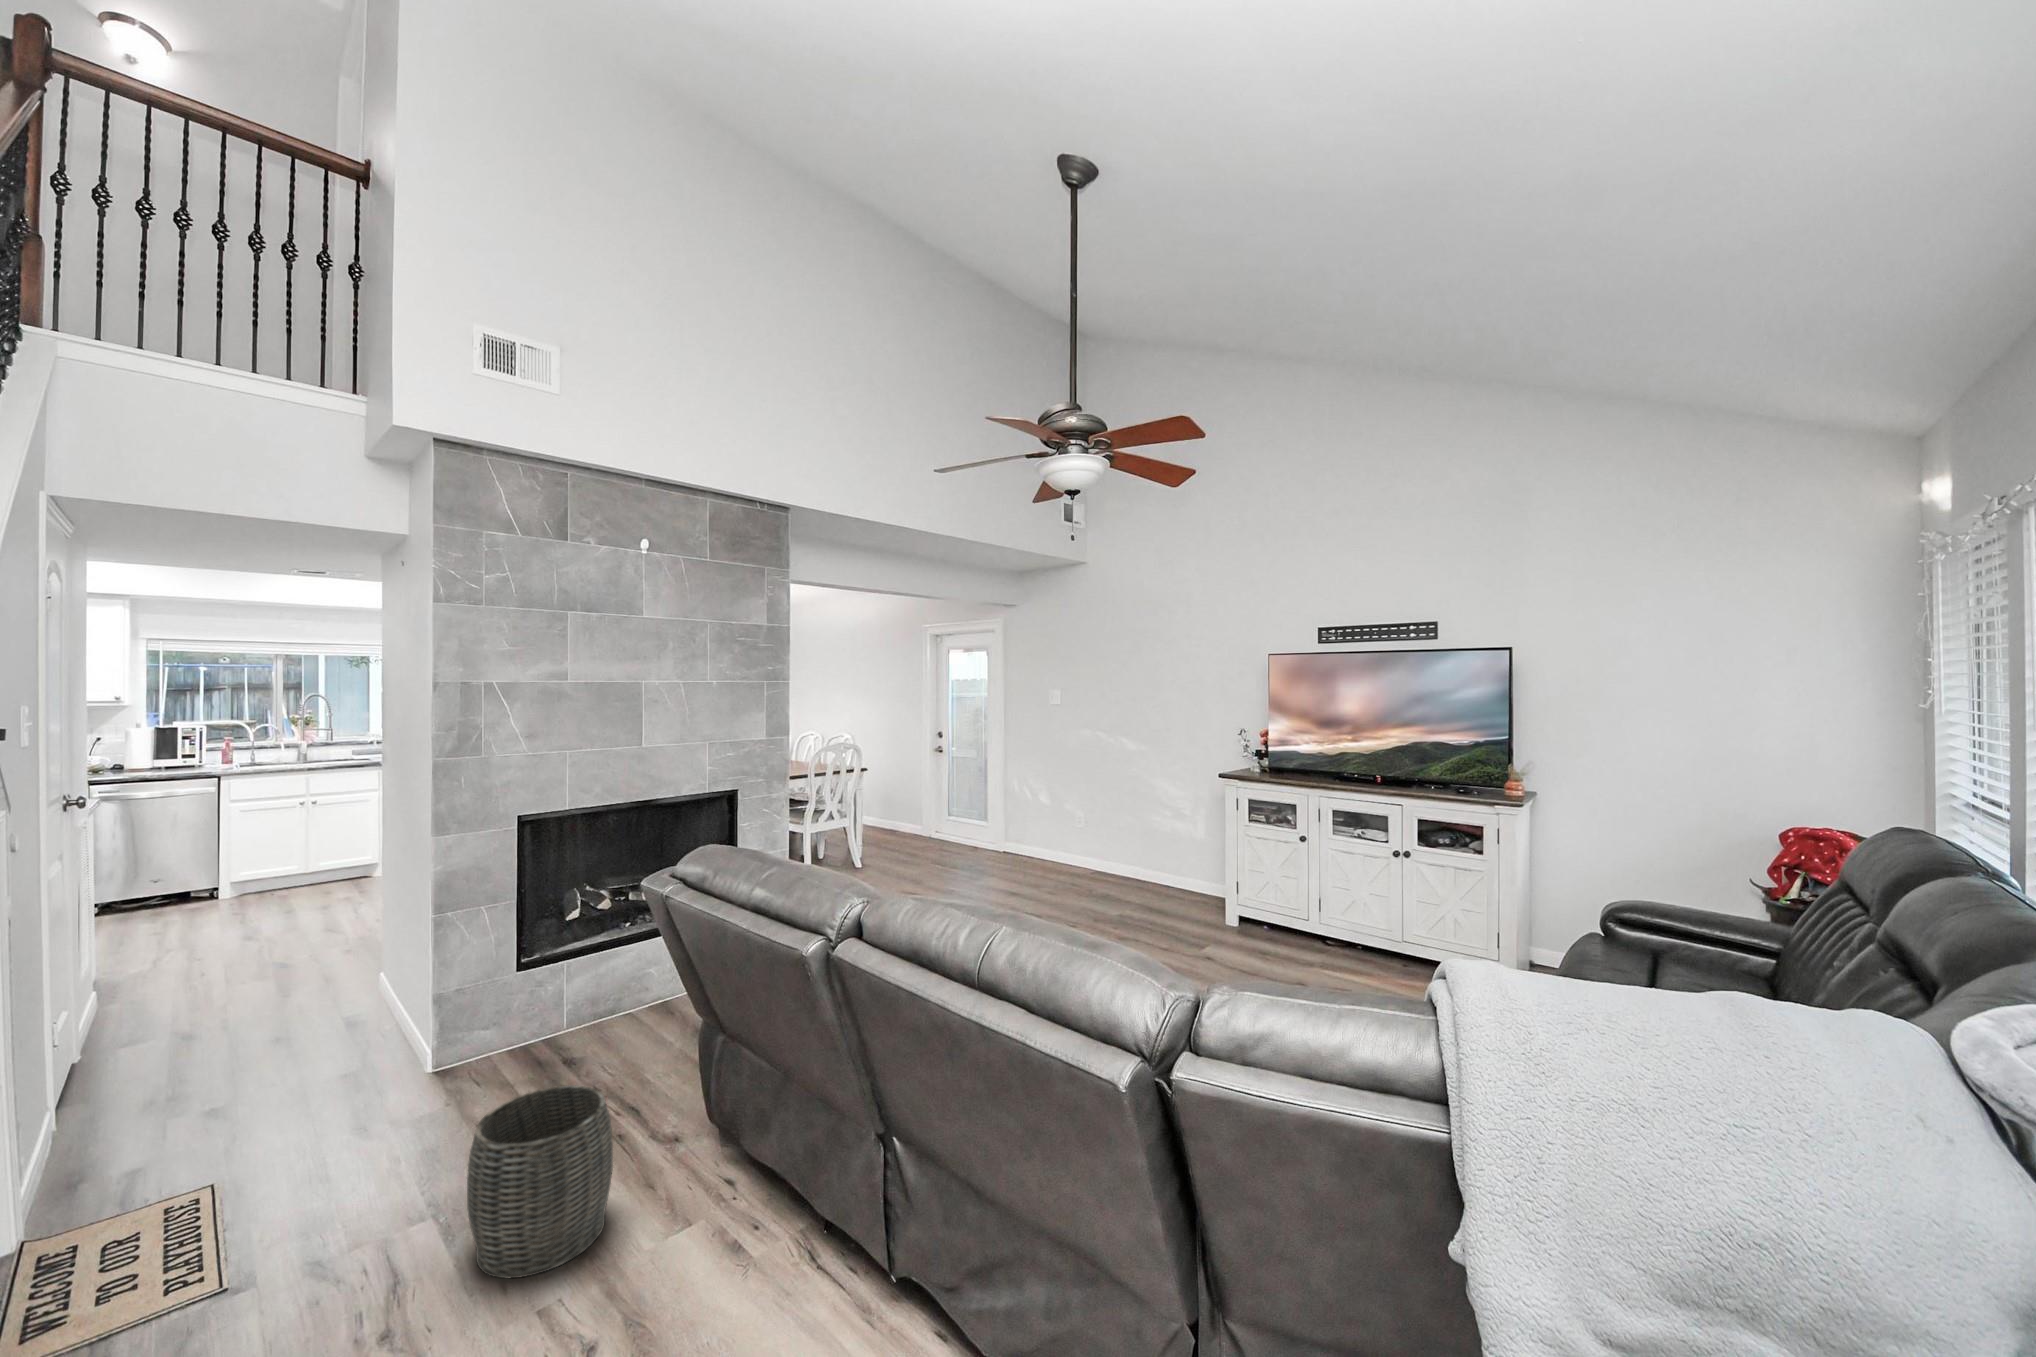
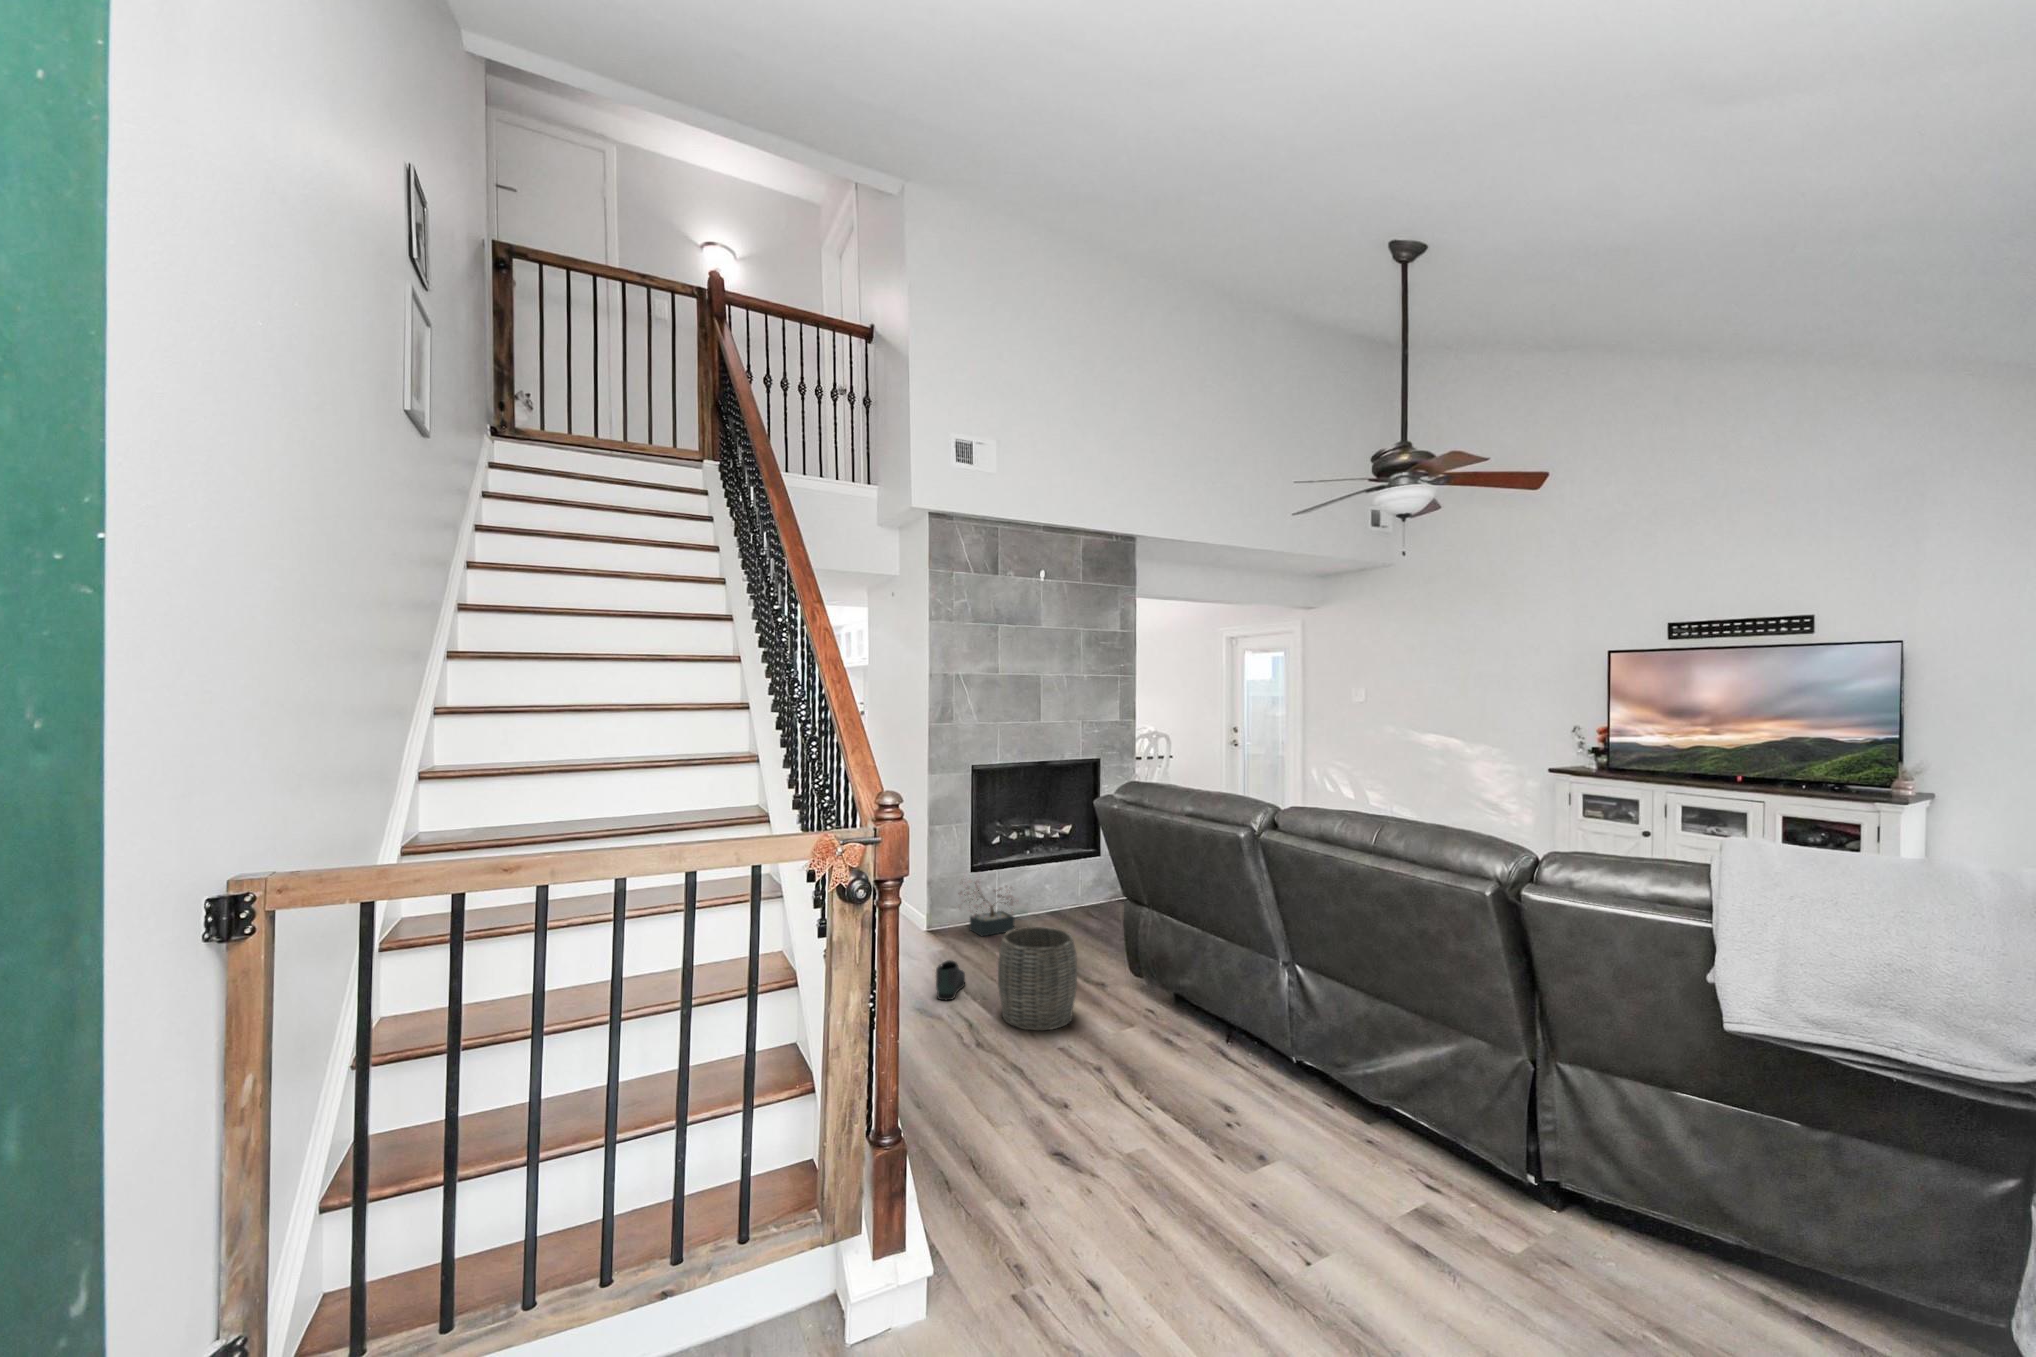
decorative plant: none [481,982,588,1068] -> present [958,880,1018,936]
shoe: none [369,1156,444,1235] -> present [936,960,965,1000]

